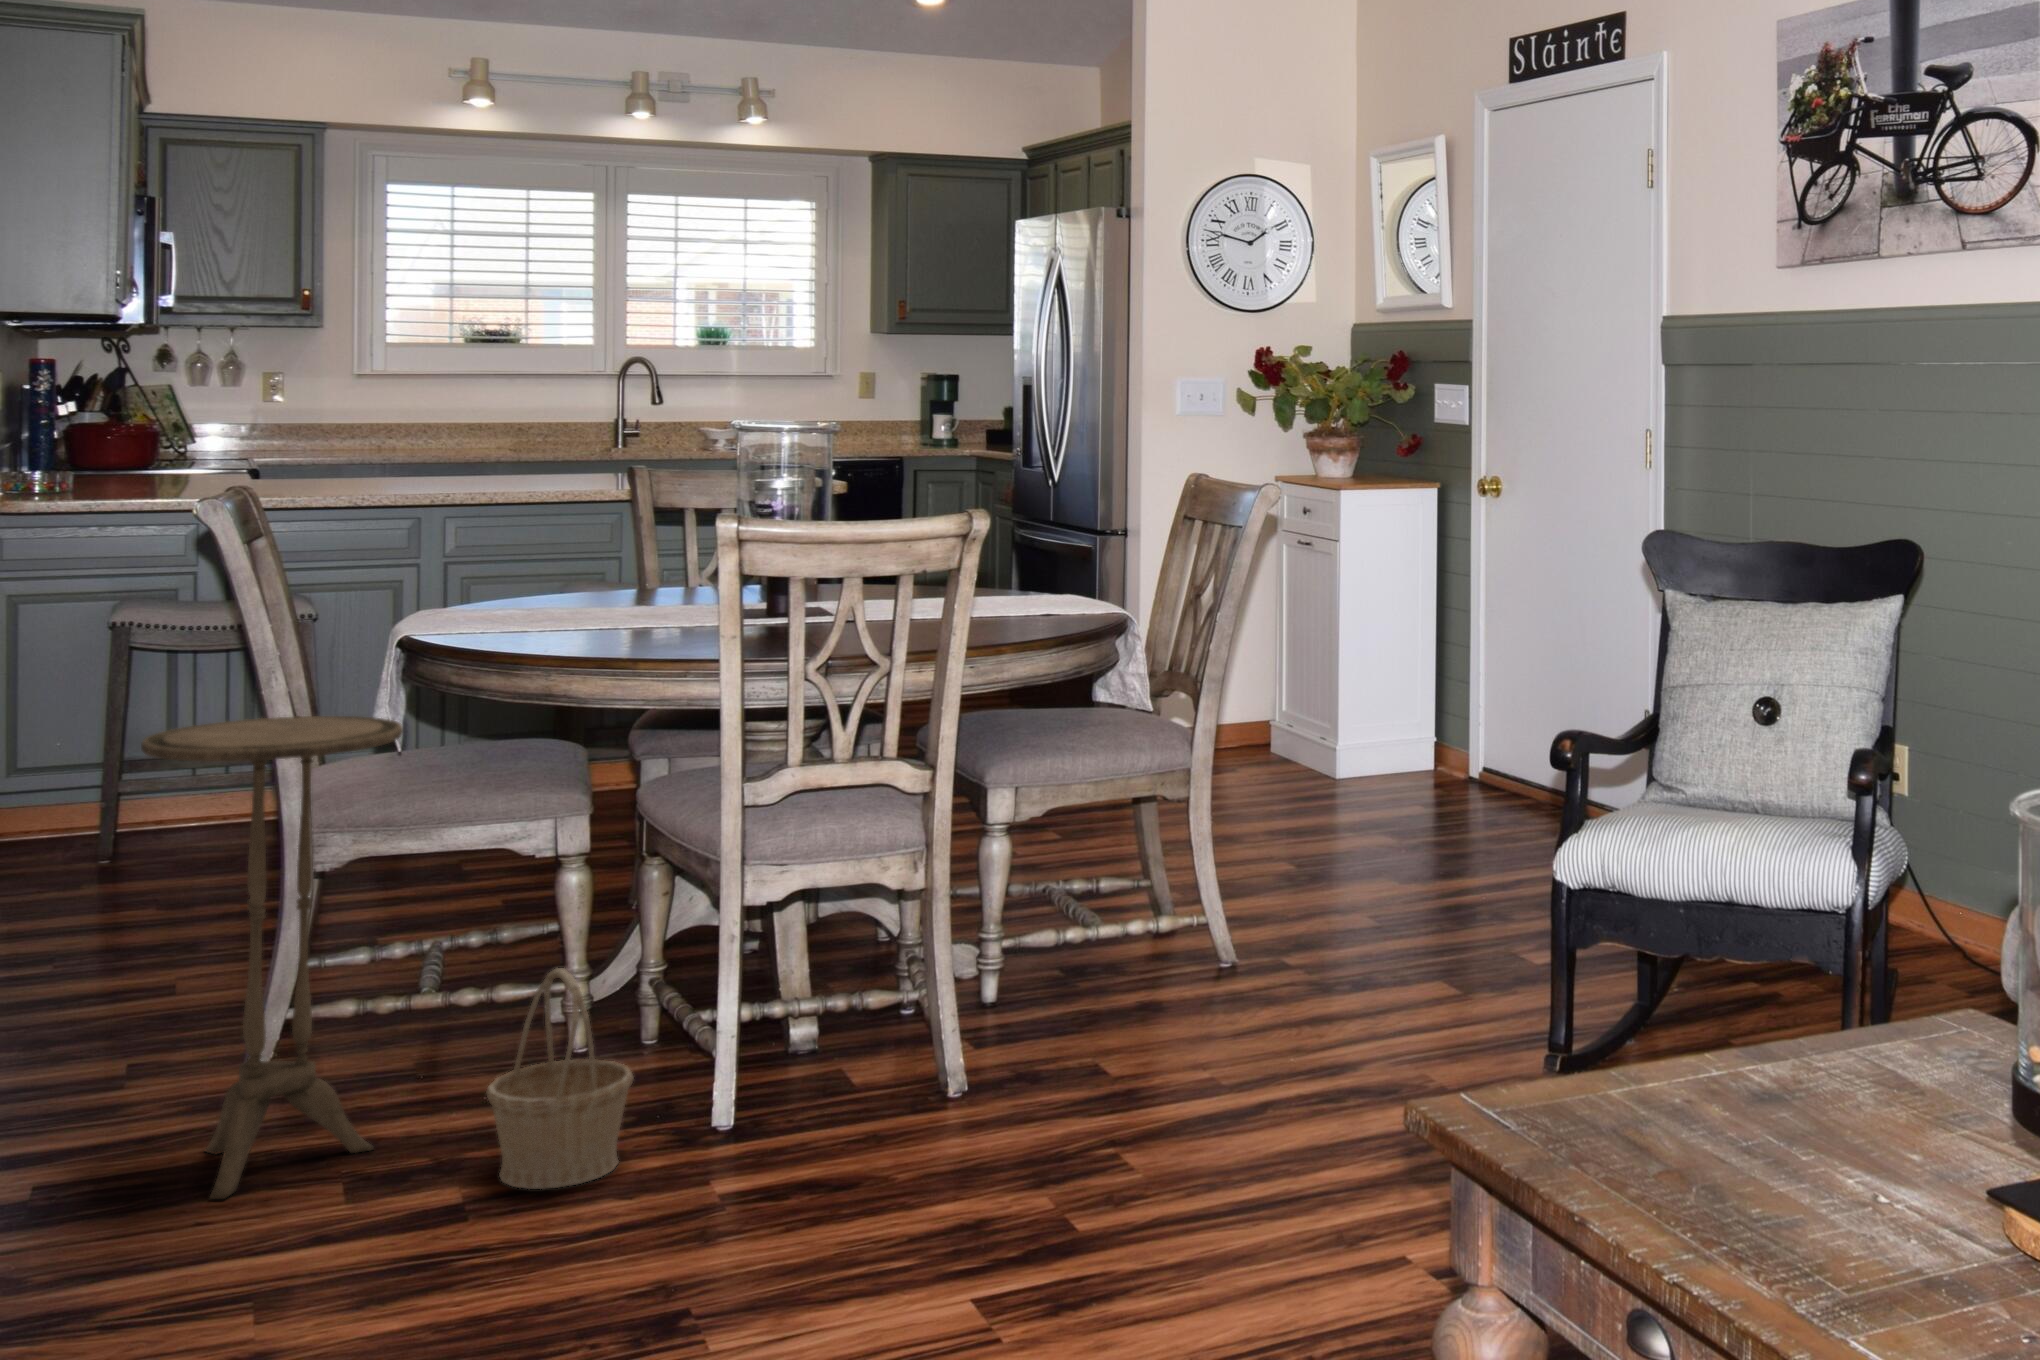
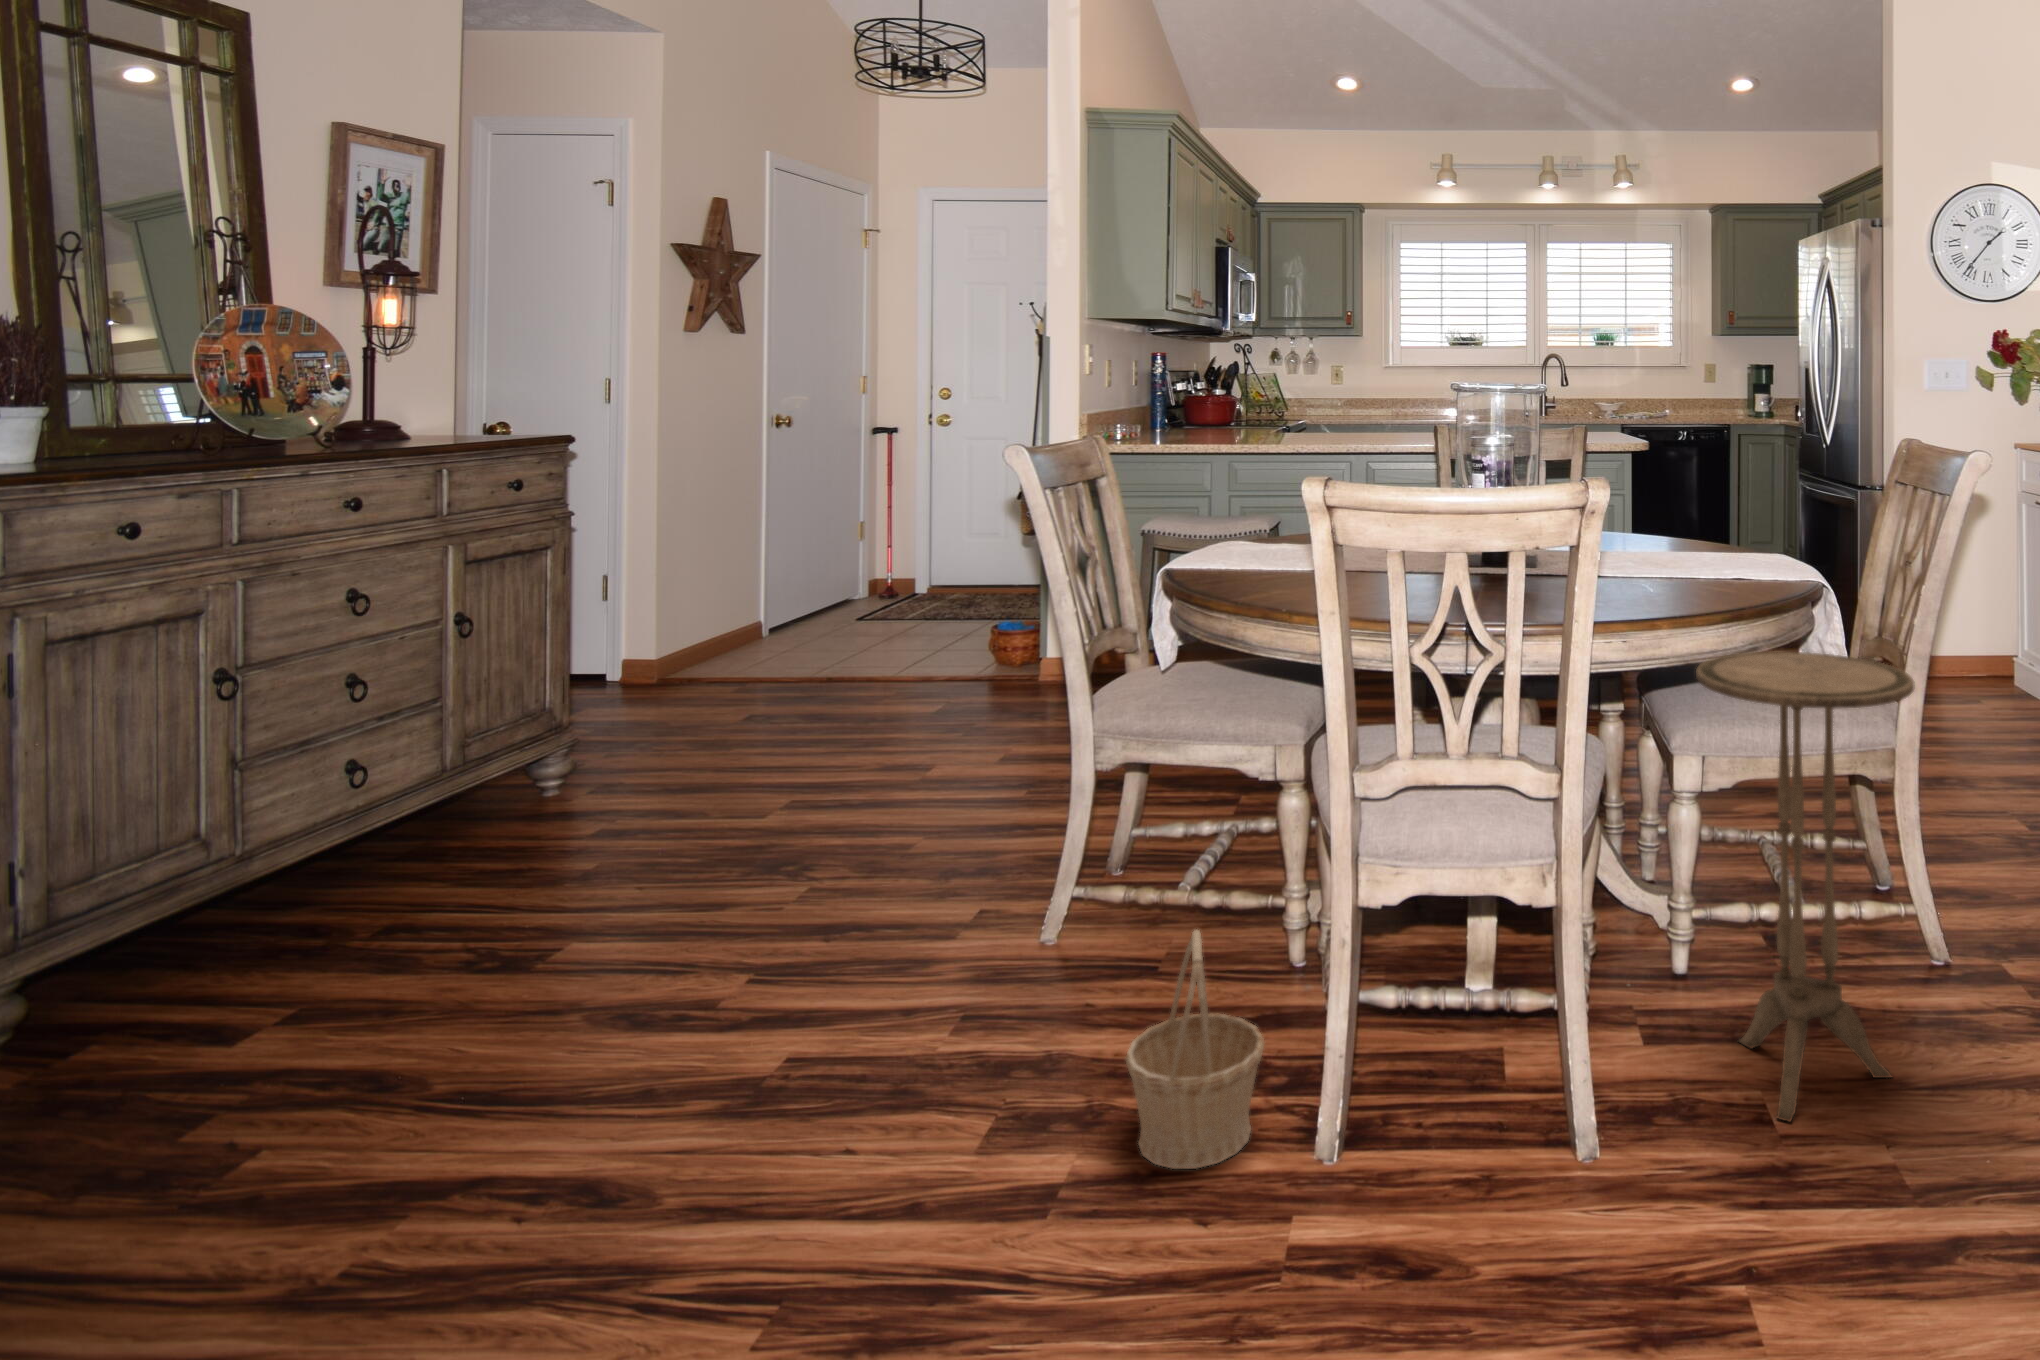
side table: present [141,716,403,1199] -> present [1696,652,1915,1122]

